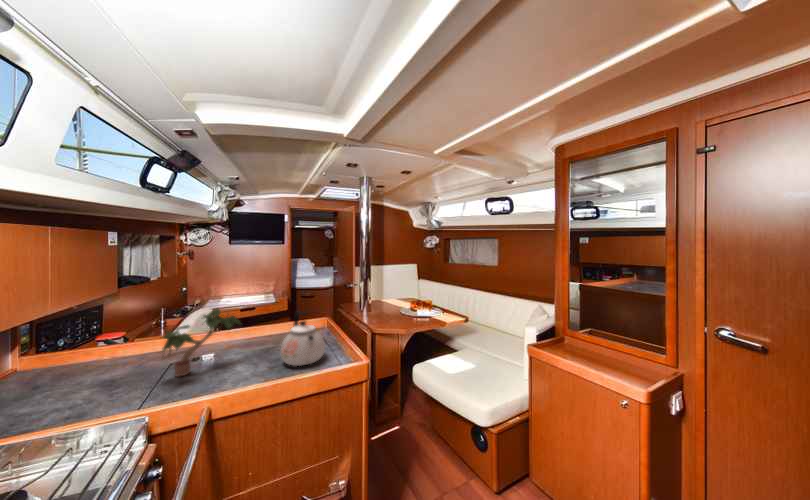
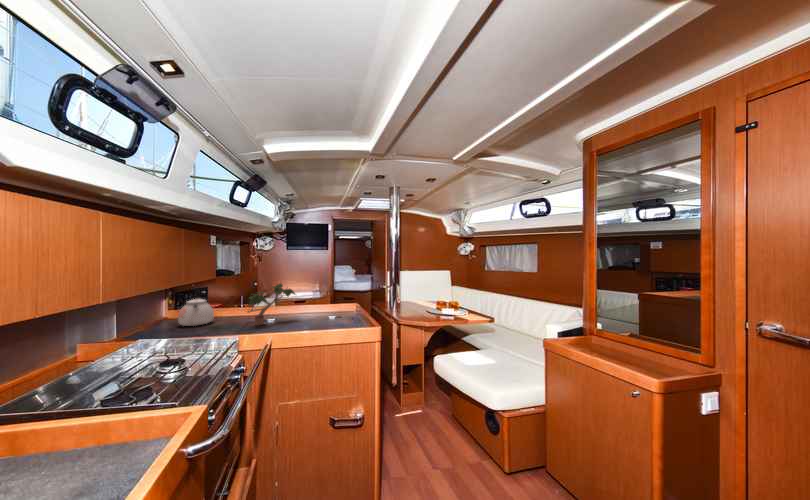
kettle: present [281,311,325,366] -> present [178,290,214,326]

